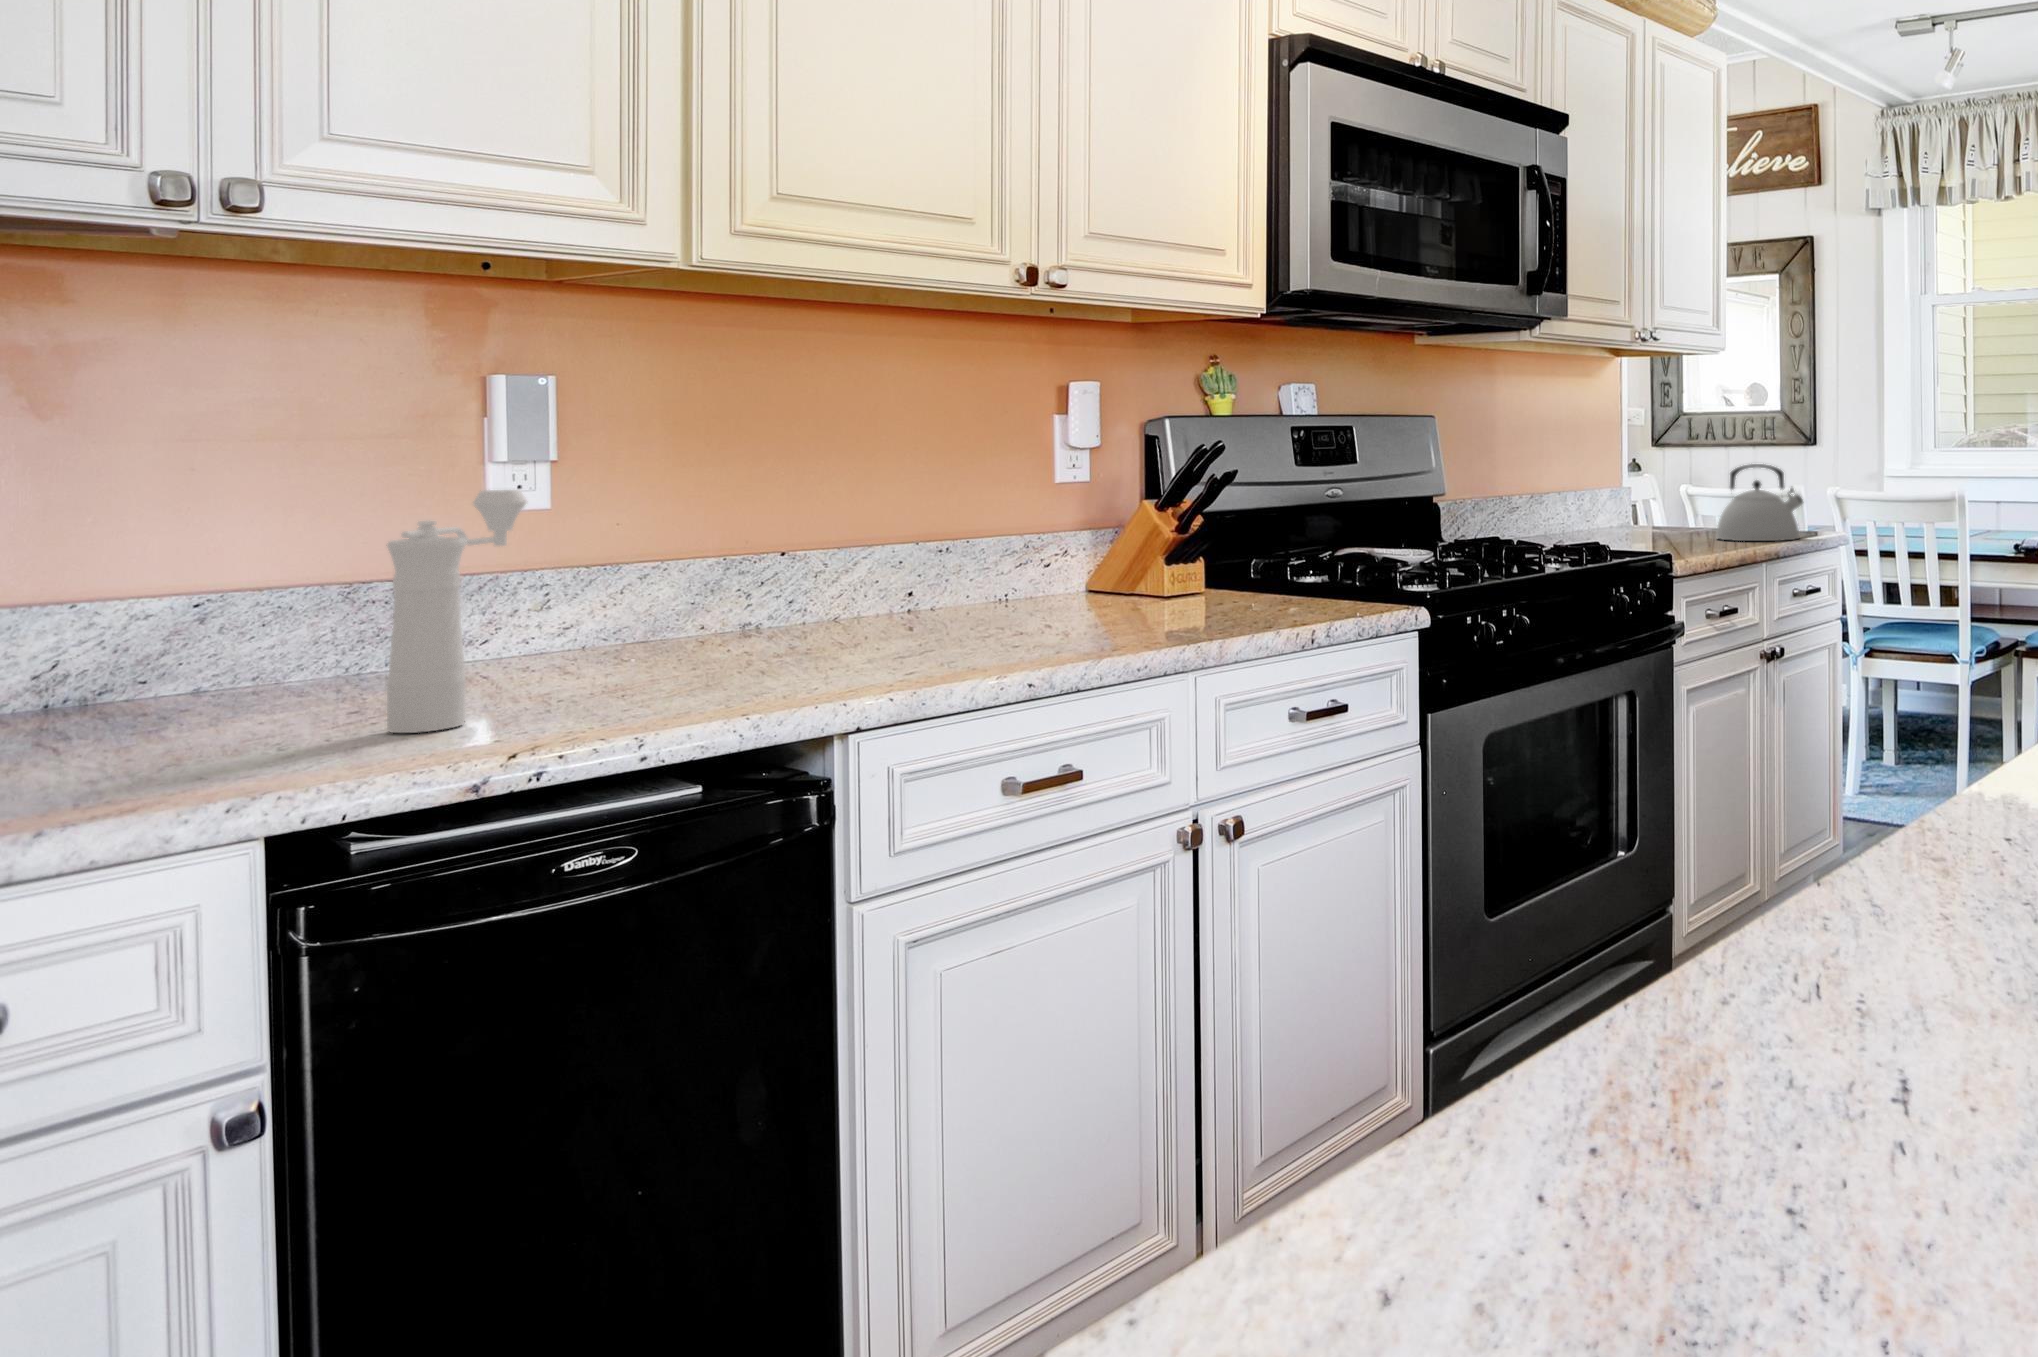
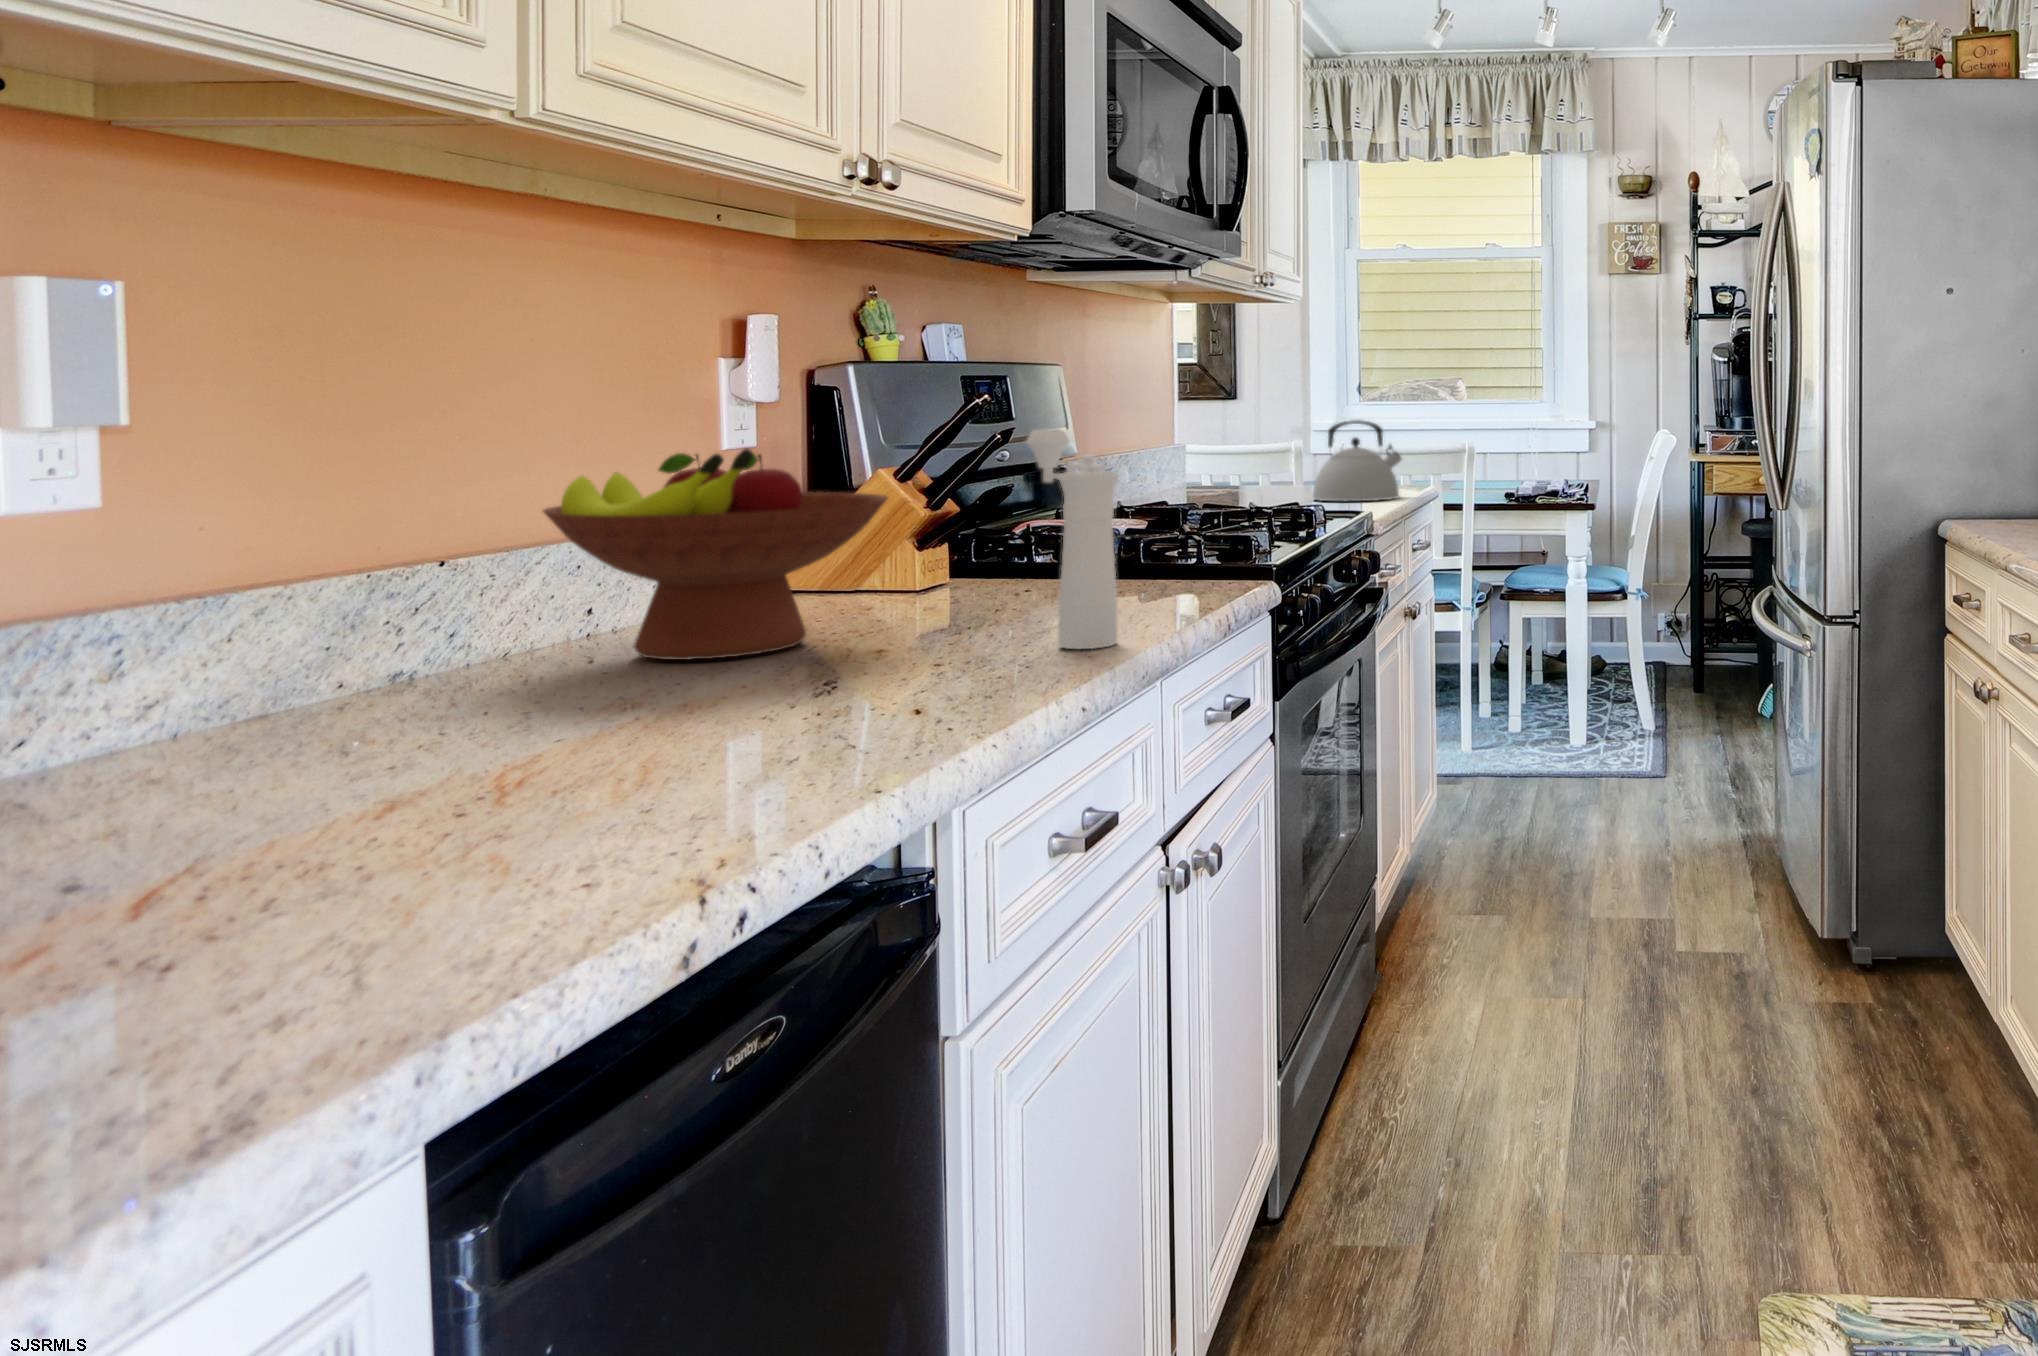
fruit bowl: none [834,481,1070,630] -> present [543,449,888,660]
pepper mill: present [387,490,527,733] -> present [1027,430,1118,649]

